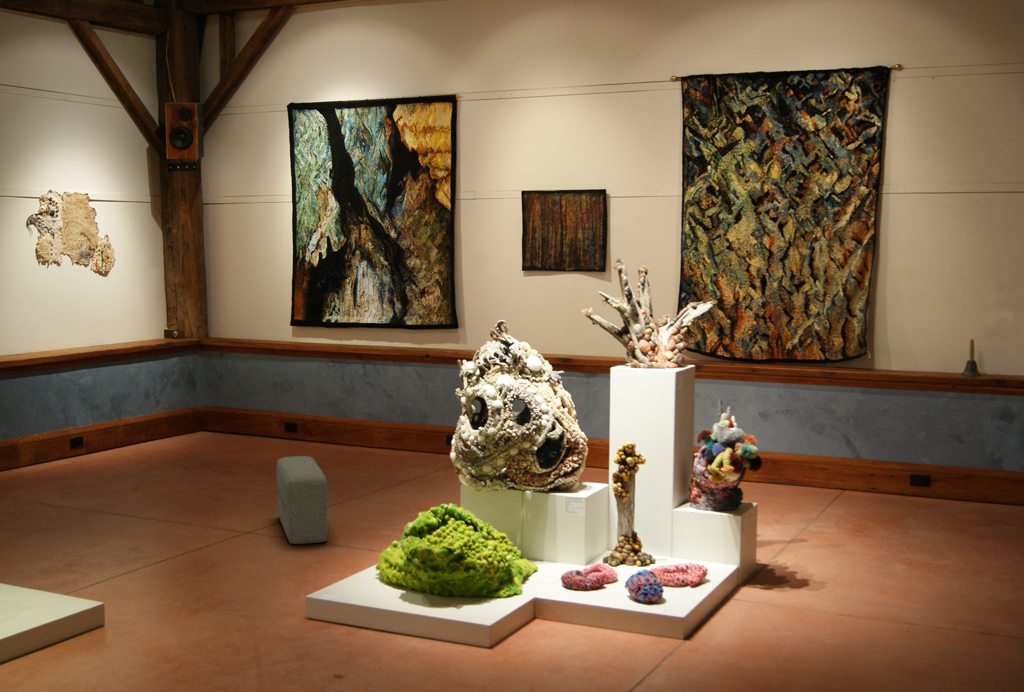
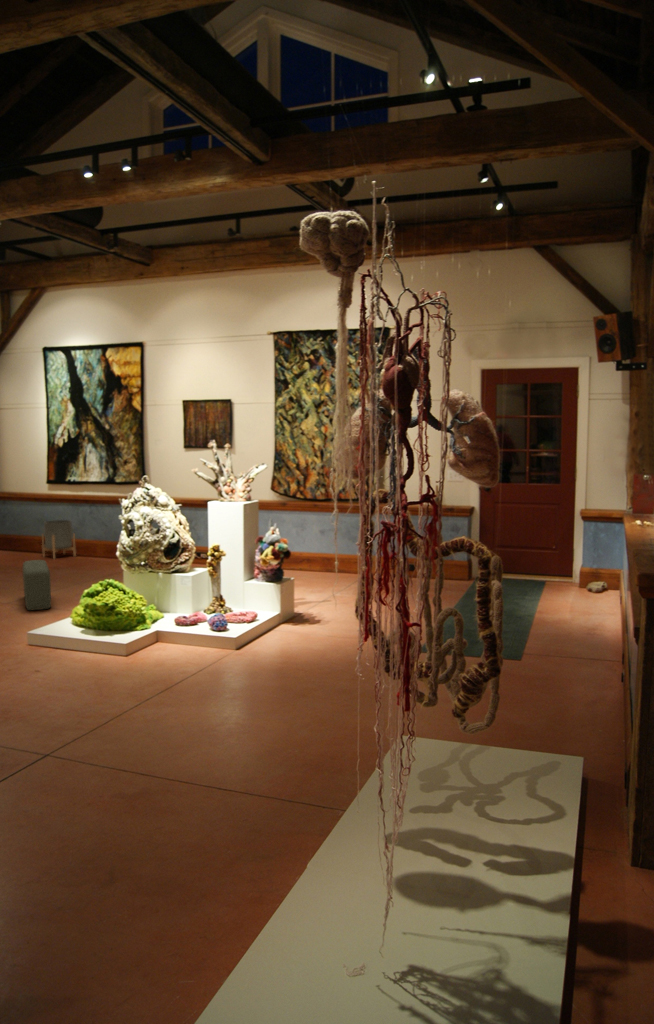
planter: none [285,385,337,449] -> present [42,520,76,558]

